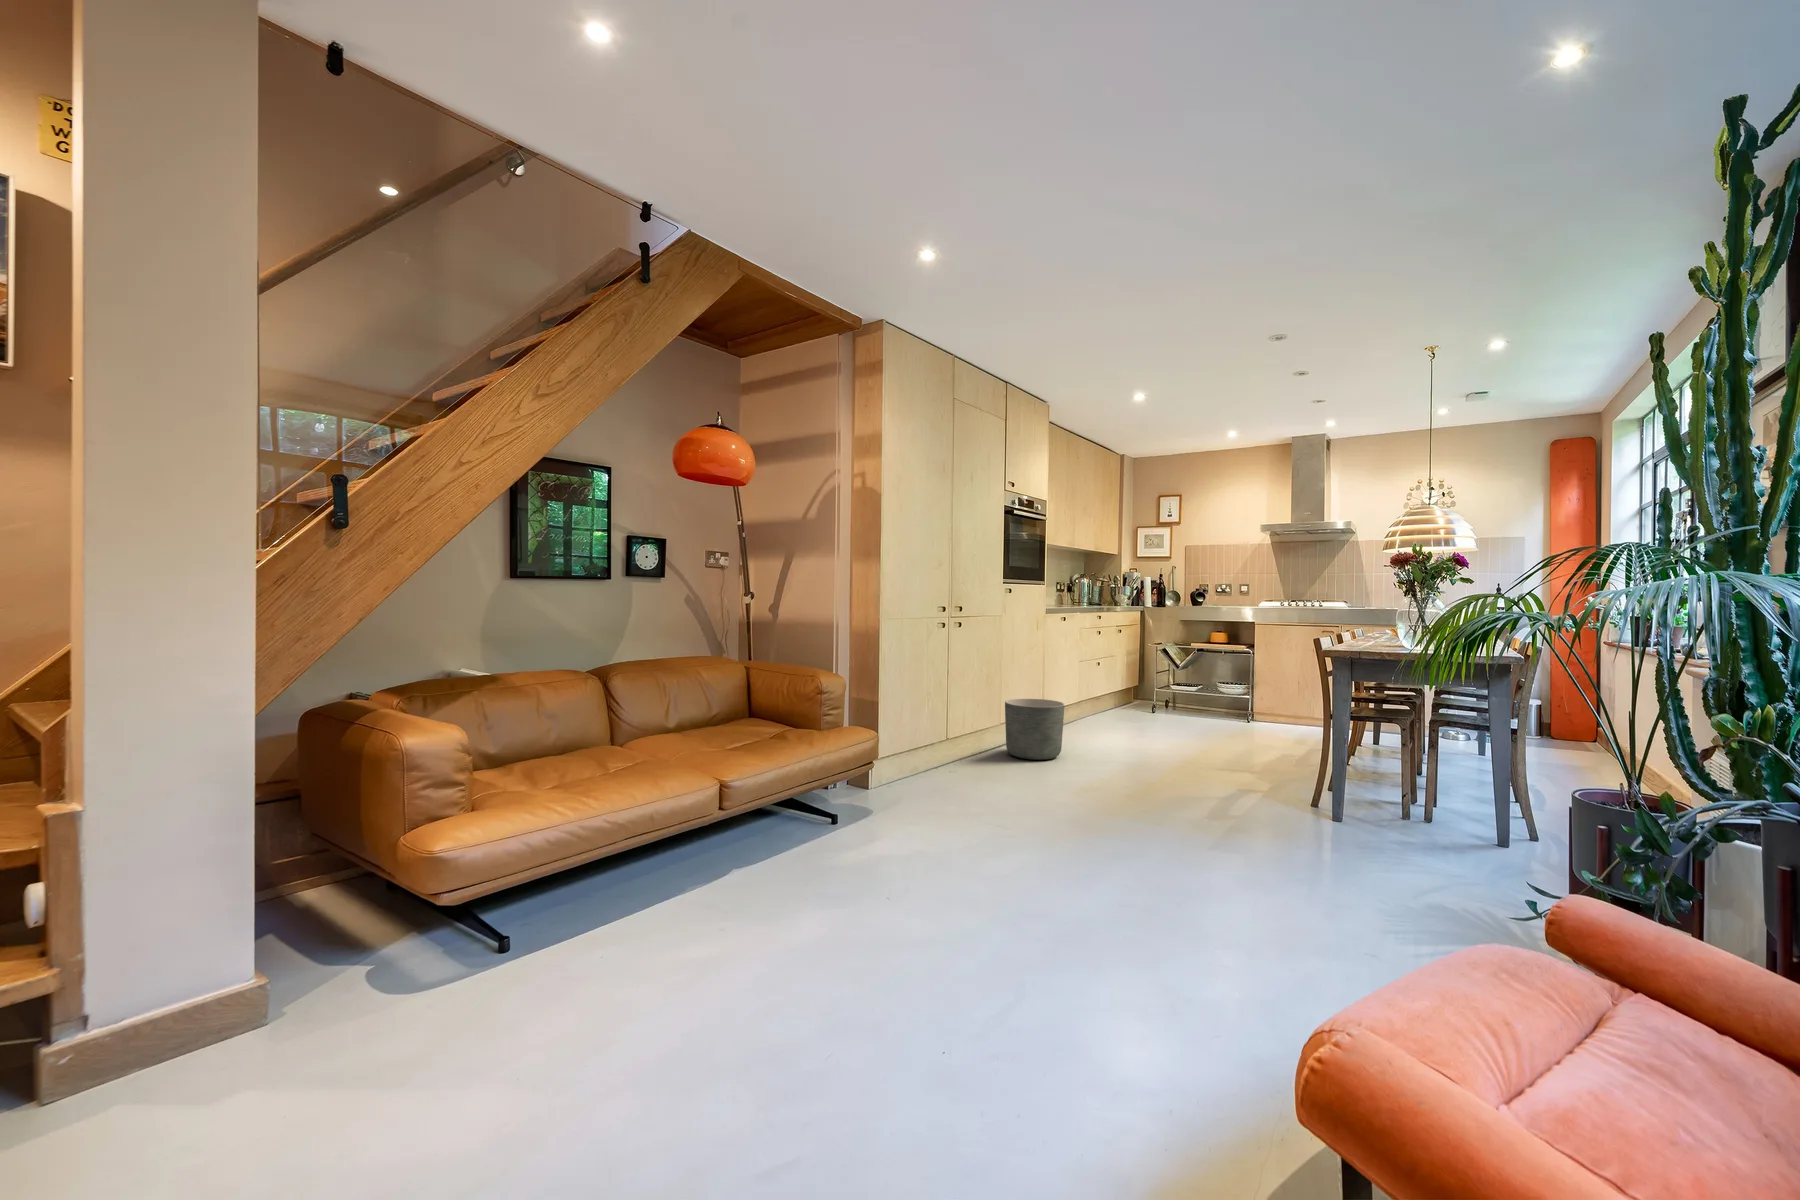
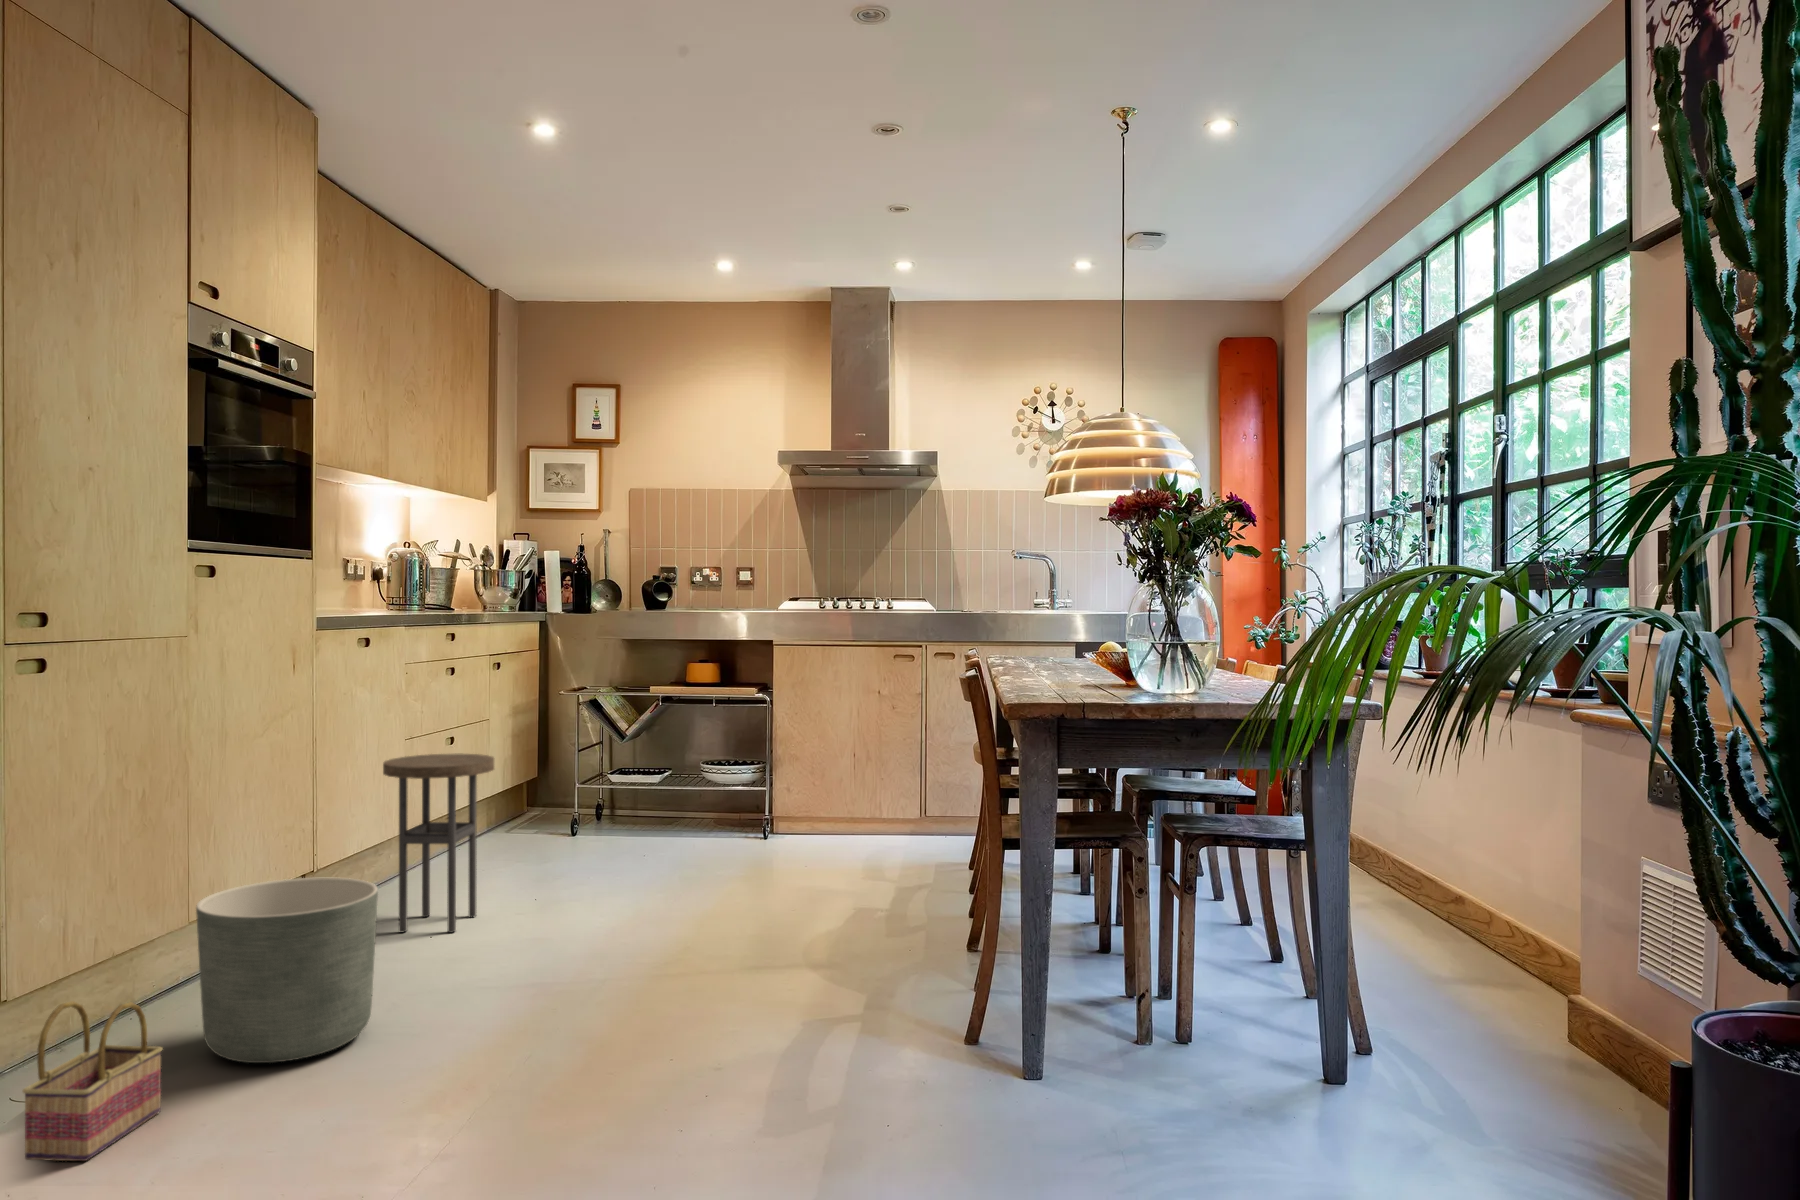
side table: none [1068,662,1112,735] -> present [383,754,494,933]
basket: none [959,723,996,771] -> present [23,1001,162,1161]

